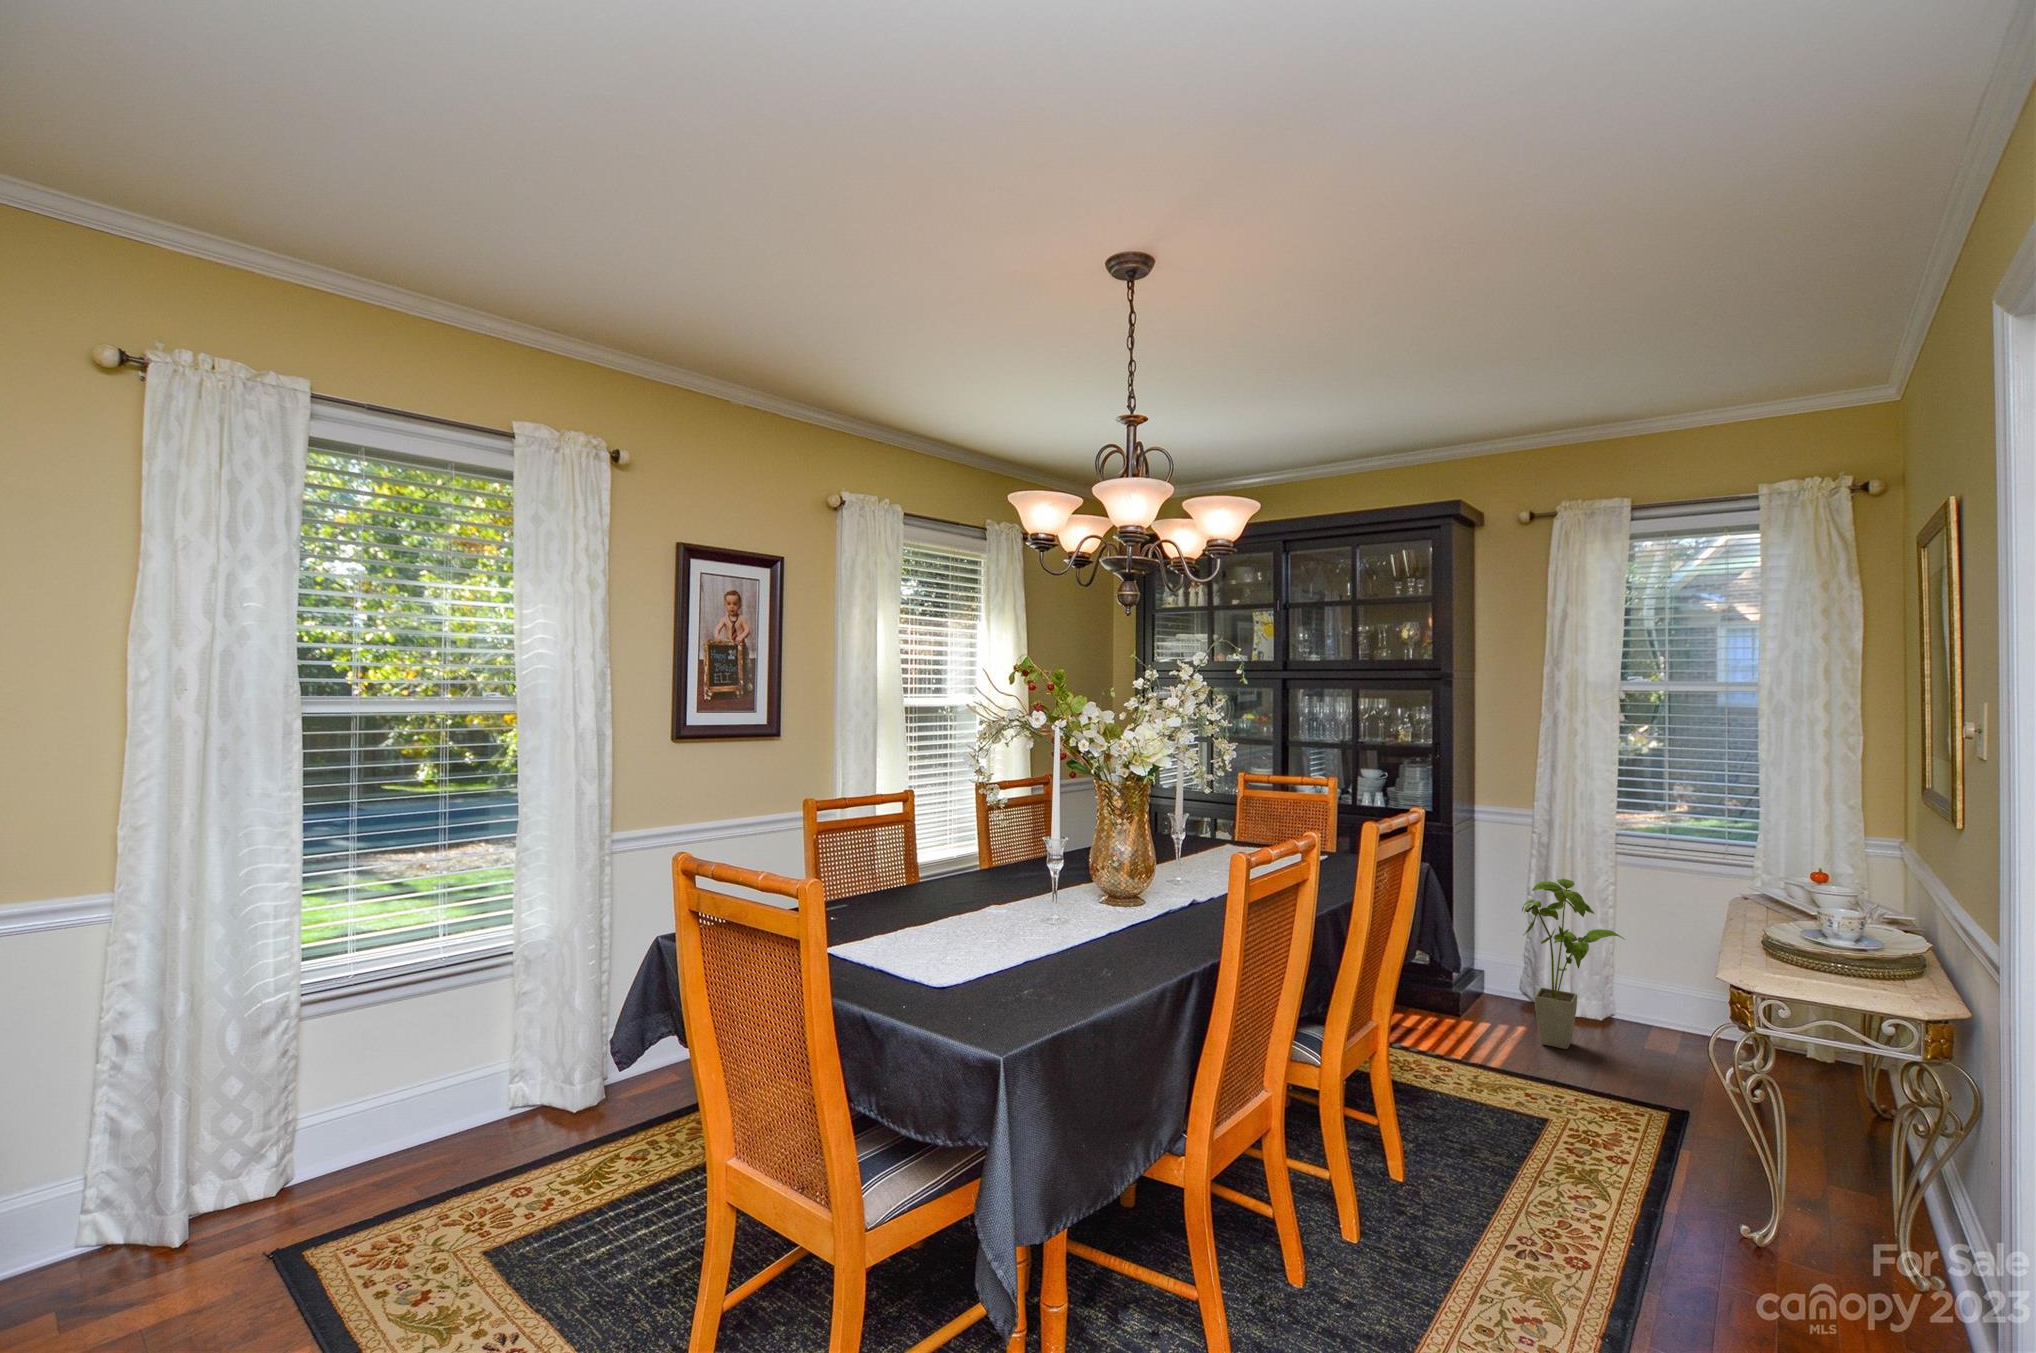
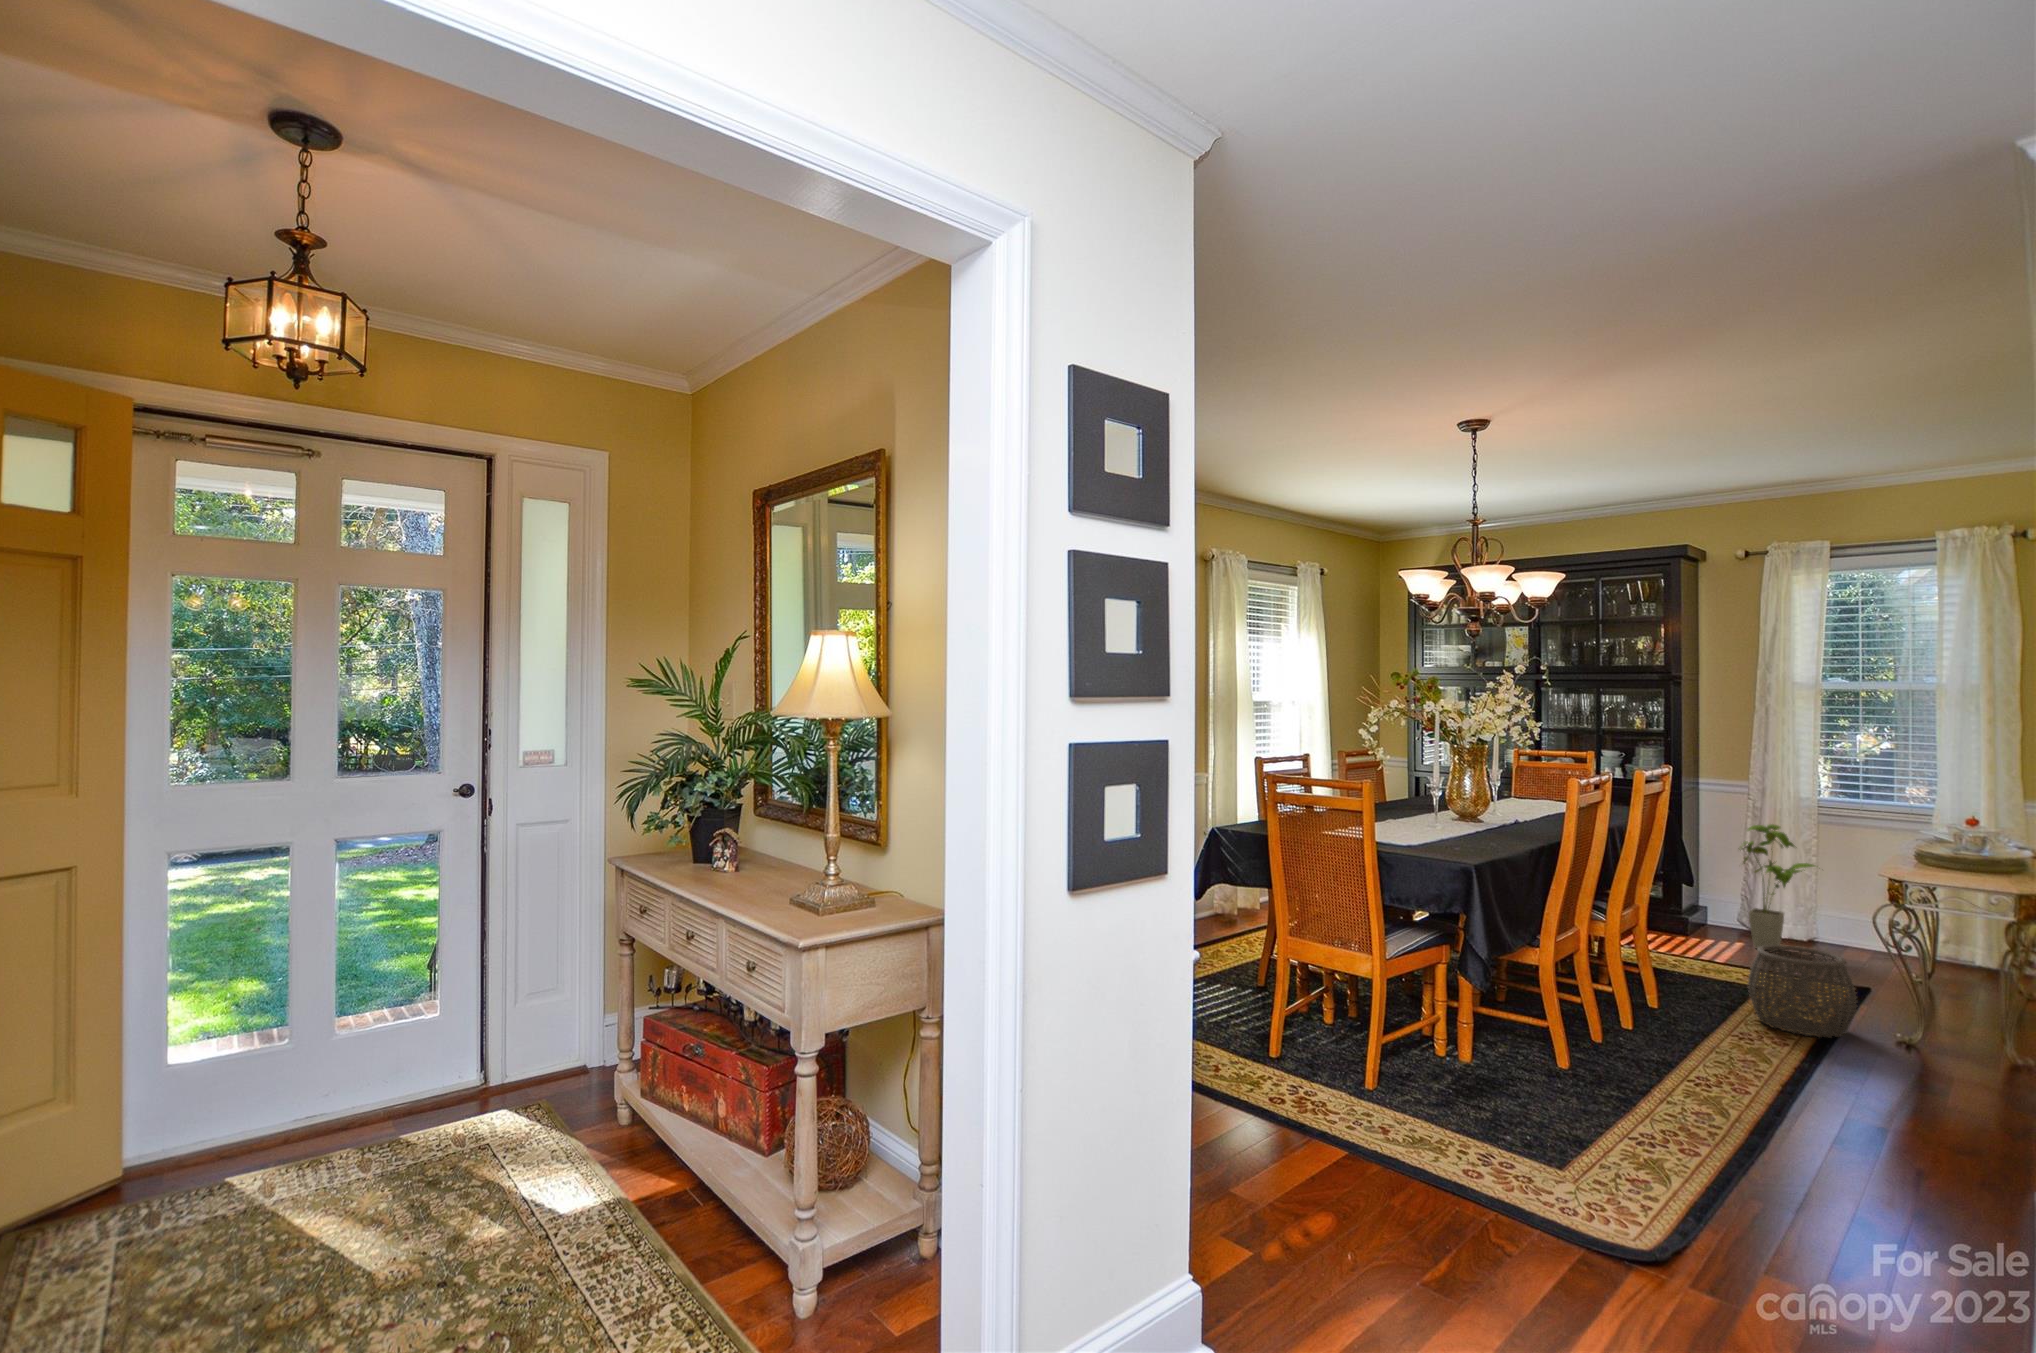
woven basket: none [1538,1110,1696,1278] -> present [1748,945,1857,1038]

